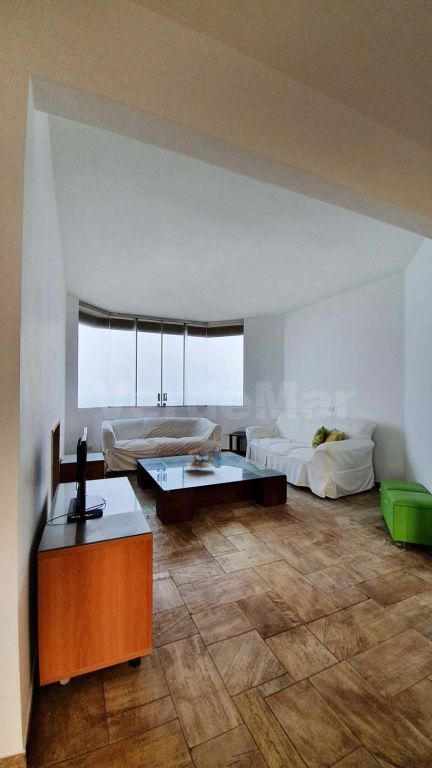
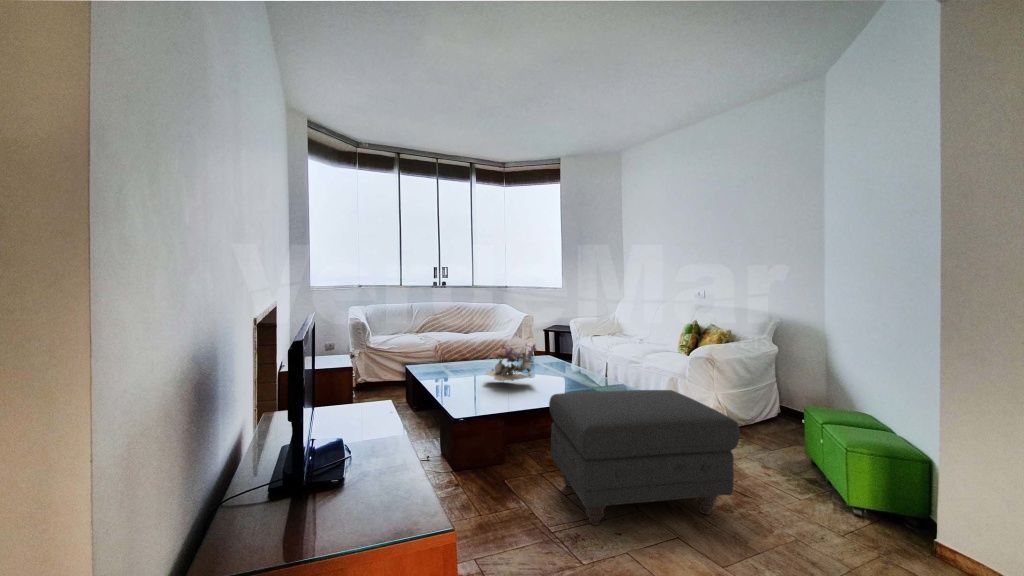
ottoman: none [217,474,320,551] -> present [549,390,740,525]

